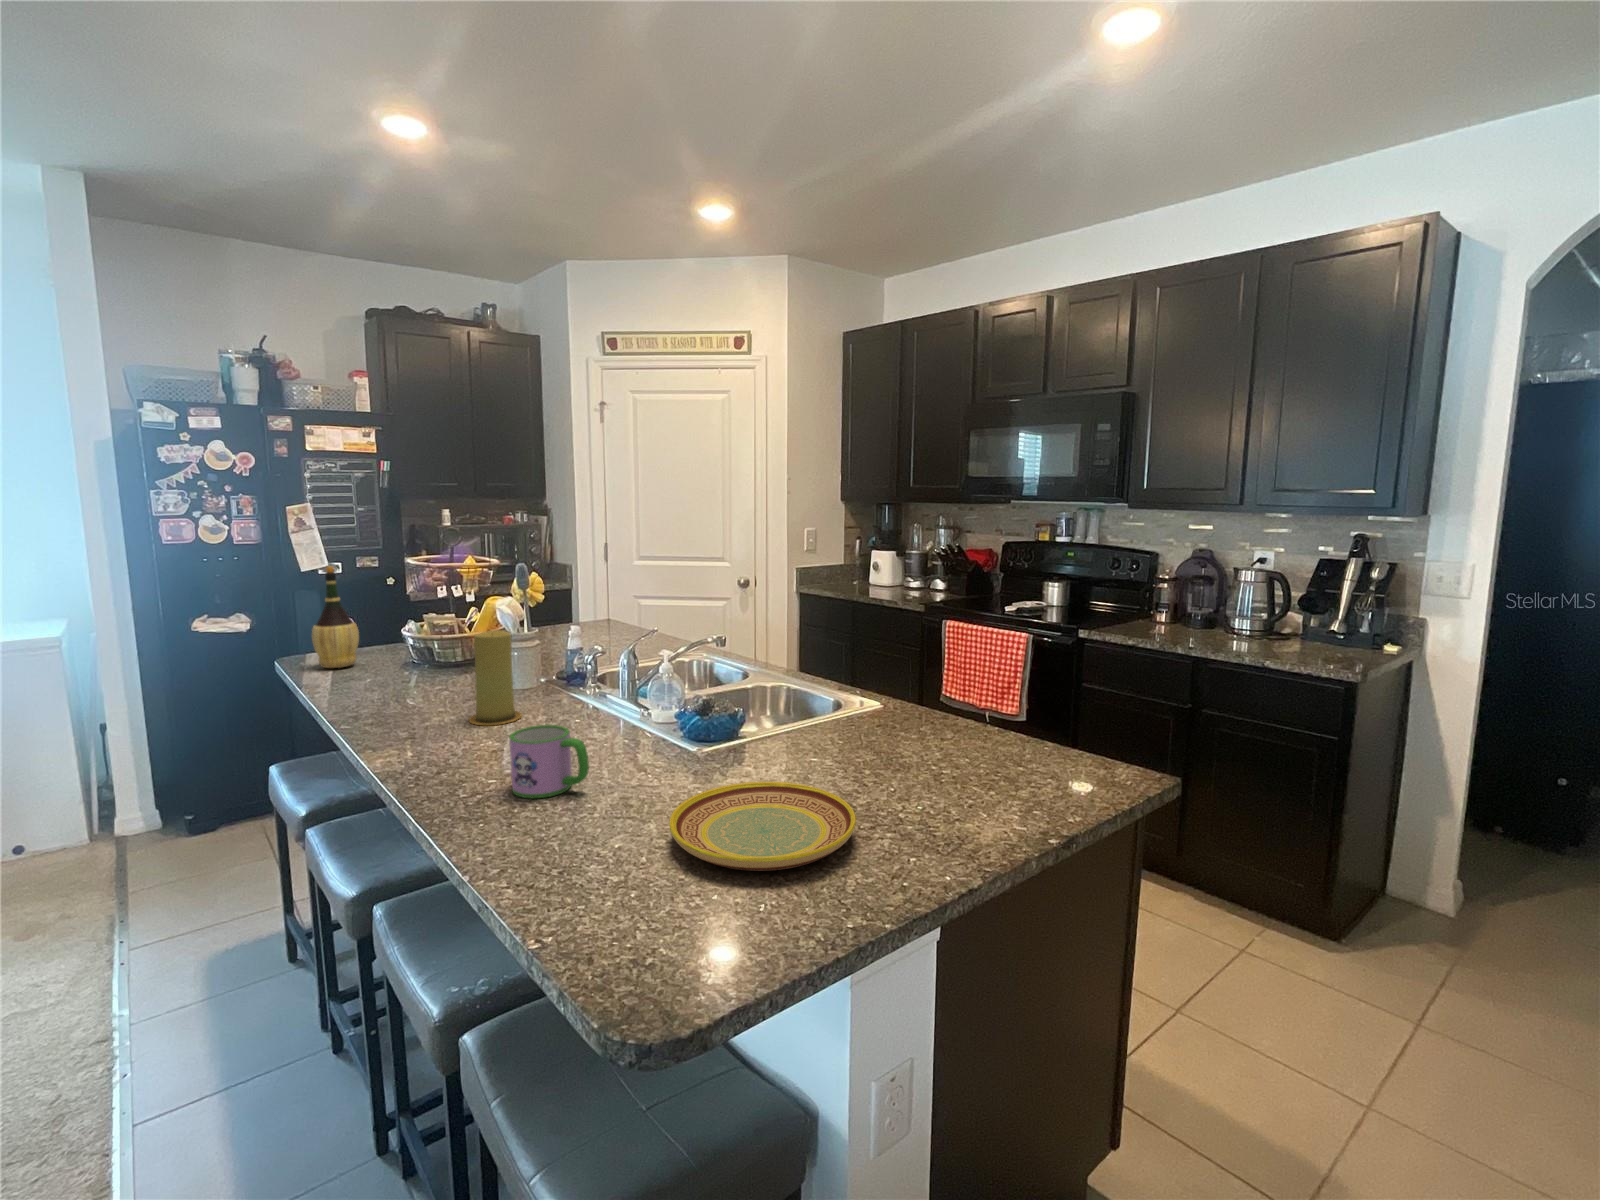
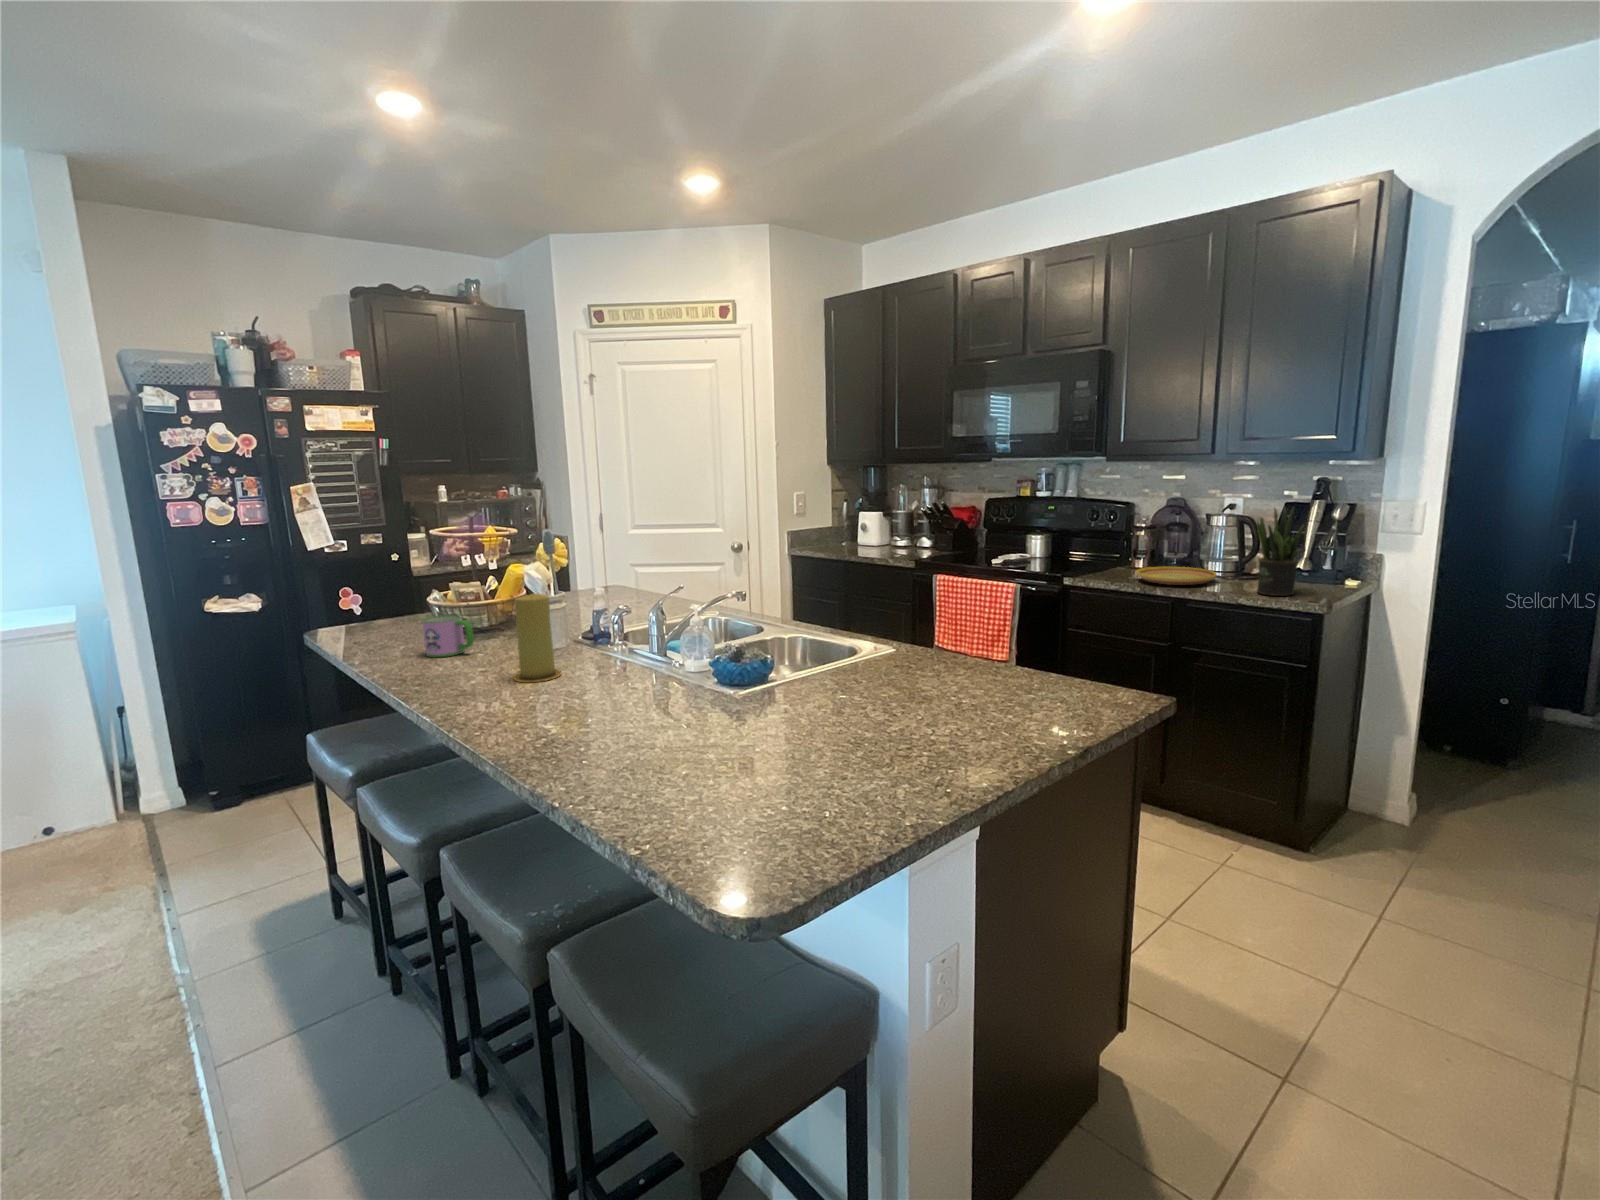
potted plant: none [1286,562,1338,659] -> present [1257,507,1304,596]
wine bottle: present [312,566,359,668] -> none [342,541,387,639]
mug: present [509,725,589,798] -> present [422,615,474,657]
plate: present [669,782,856,871] -> present [1136,567,1217,585]

